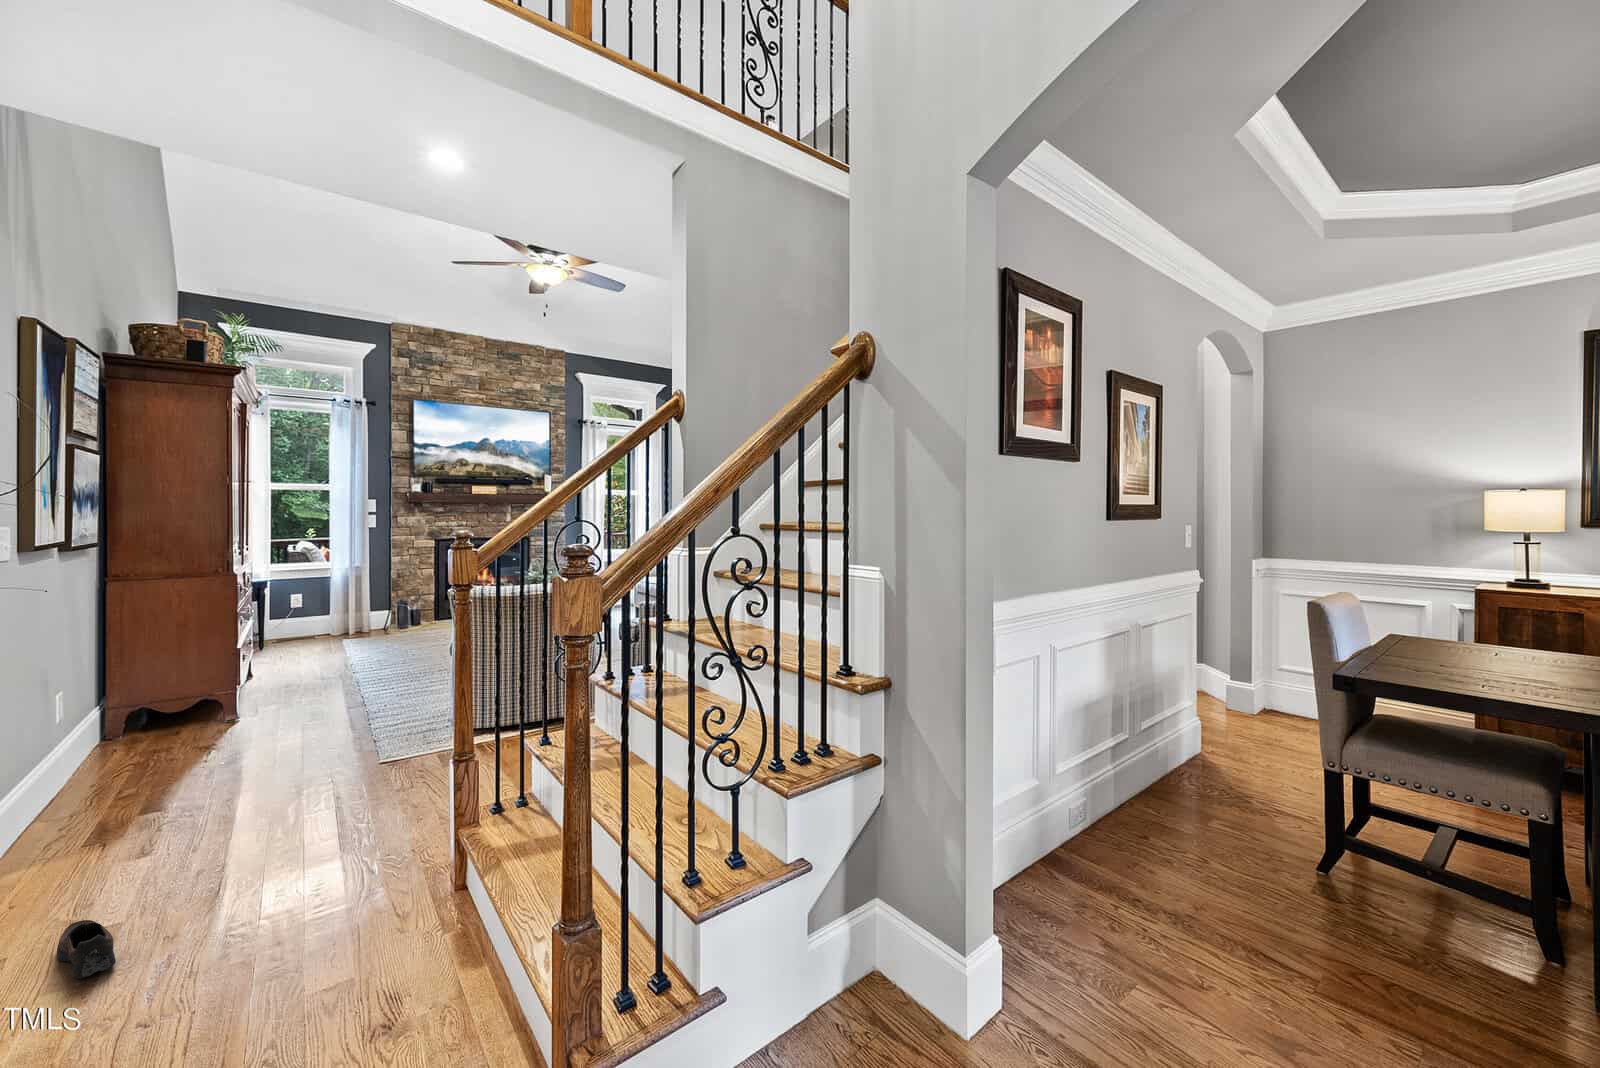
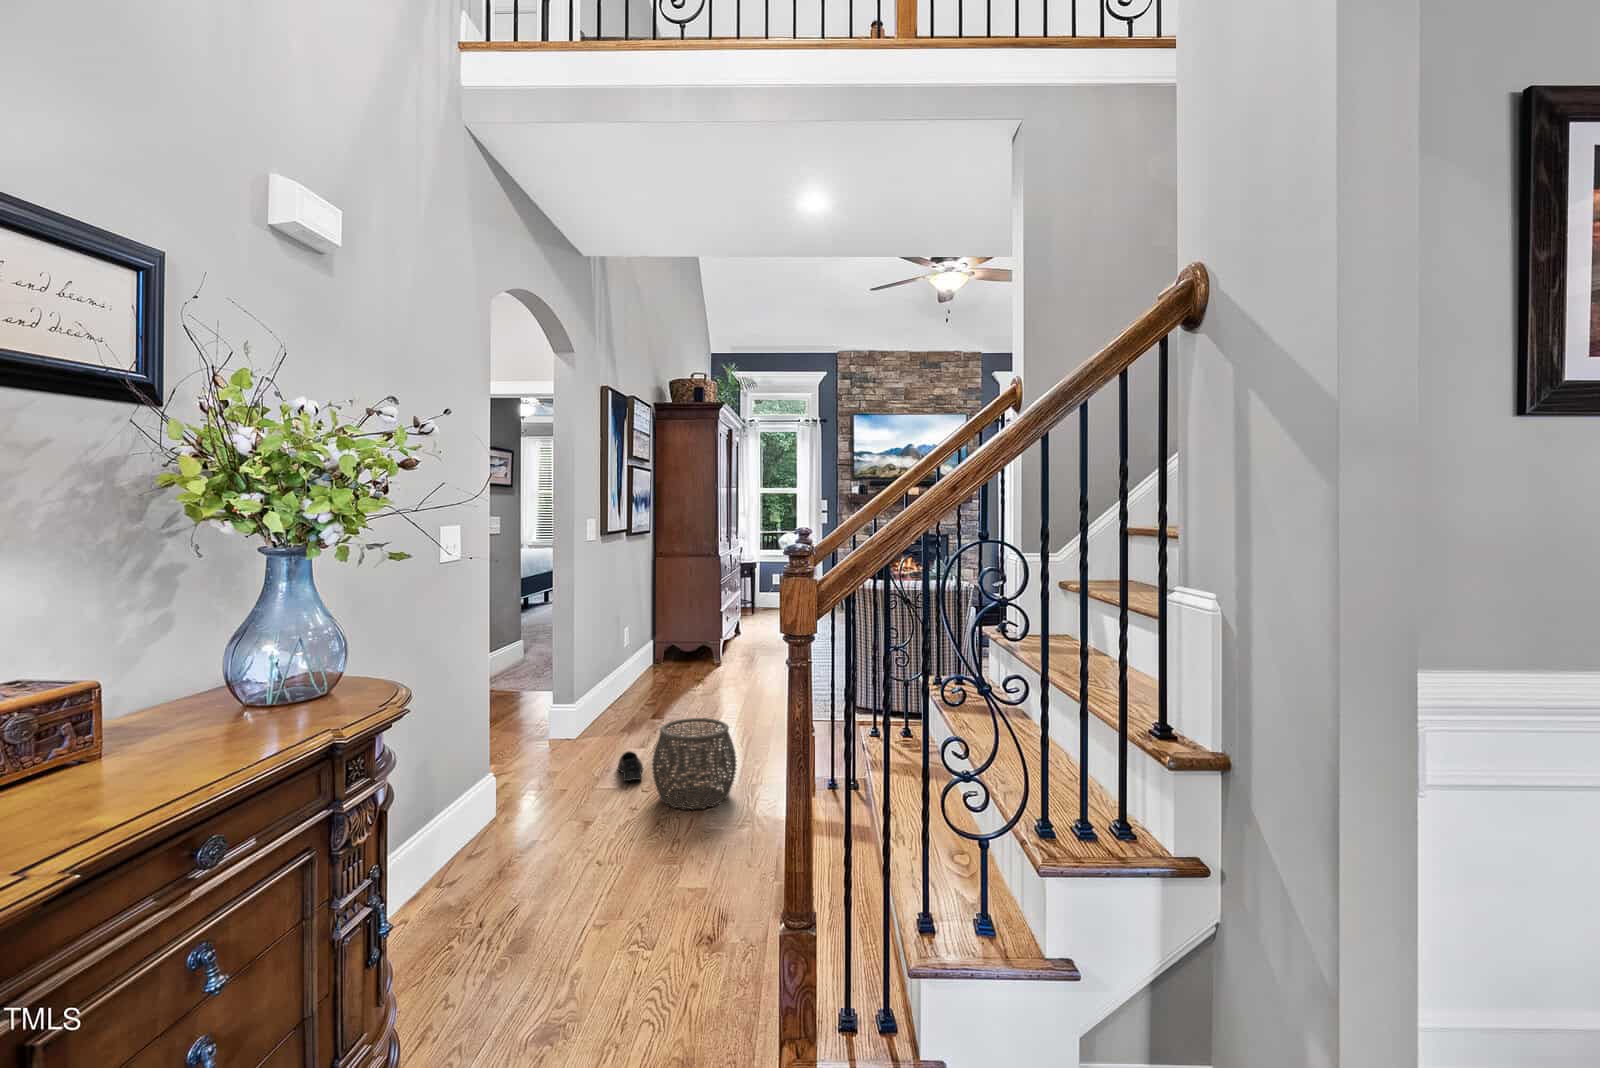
woven basket: none [144,843,311,1008] -> present [652,718,737,809]

